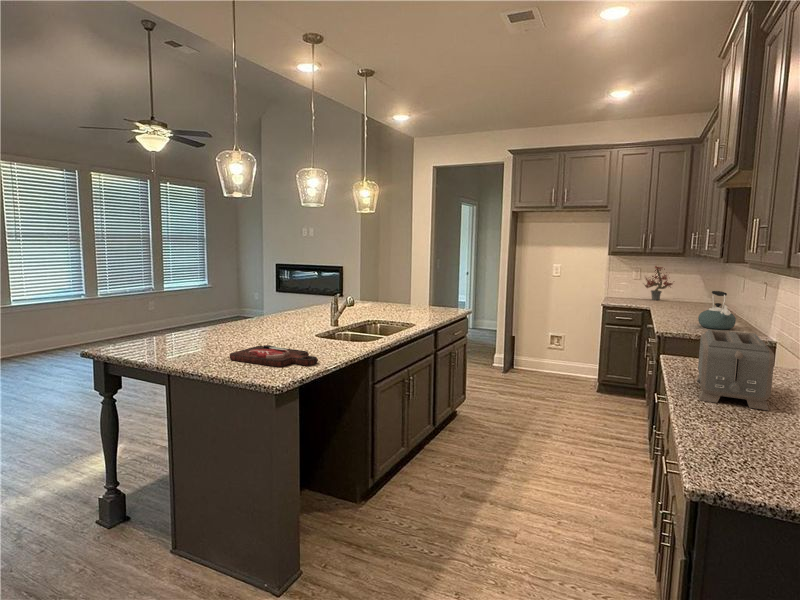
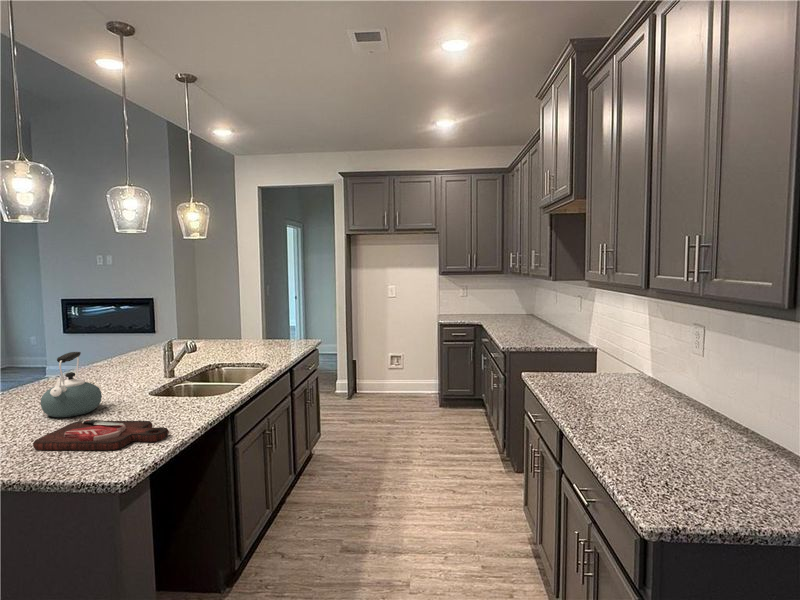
potted plant: present [645,266,673,300] -> none [470,276,497,314]
kettle: present [698,291,736,330] -> present [41,352,102,417]
toaster: present [697,330,774,410] -> none [569,348,645,421]

